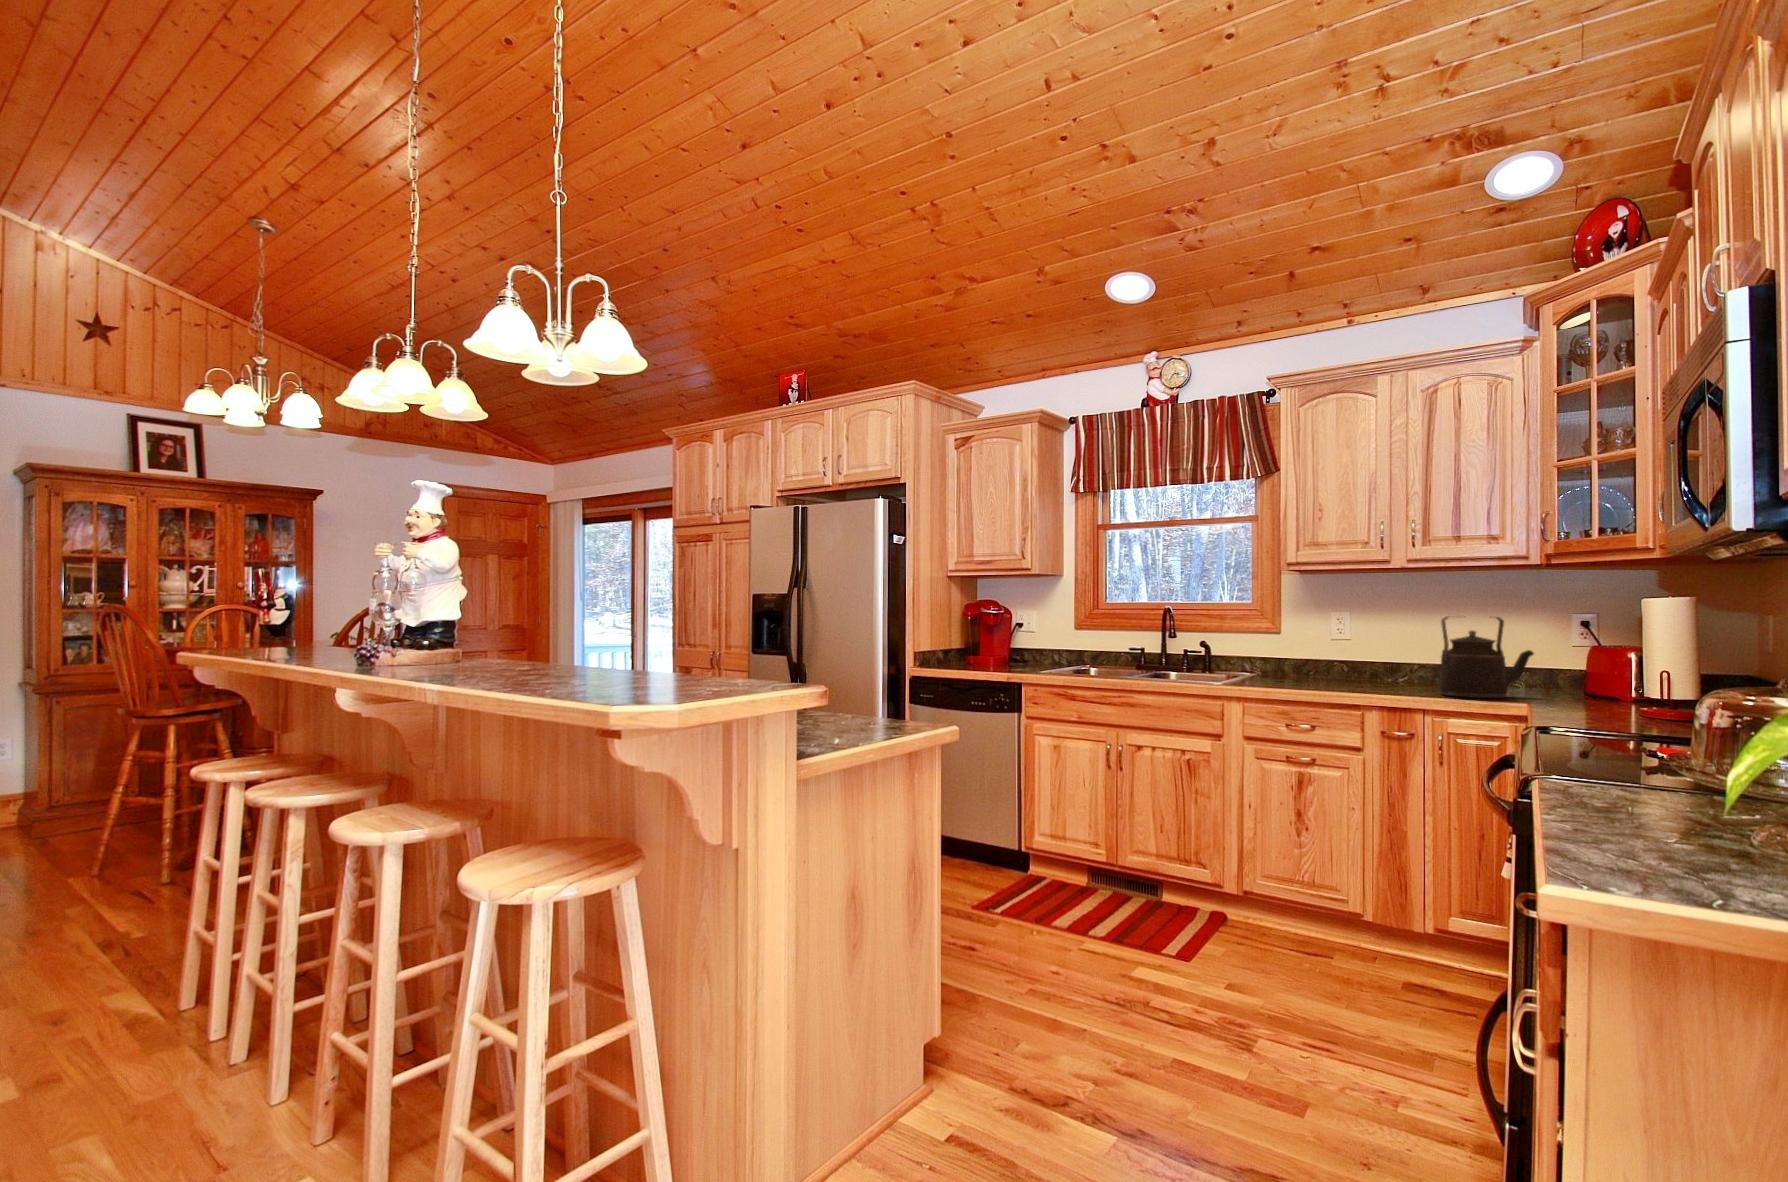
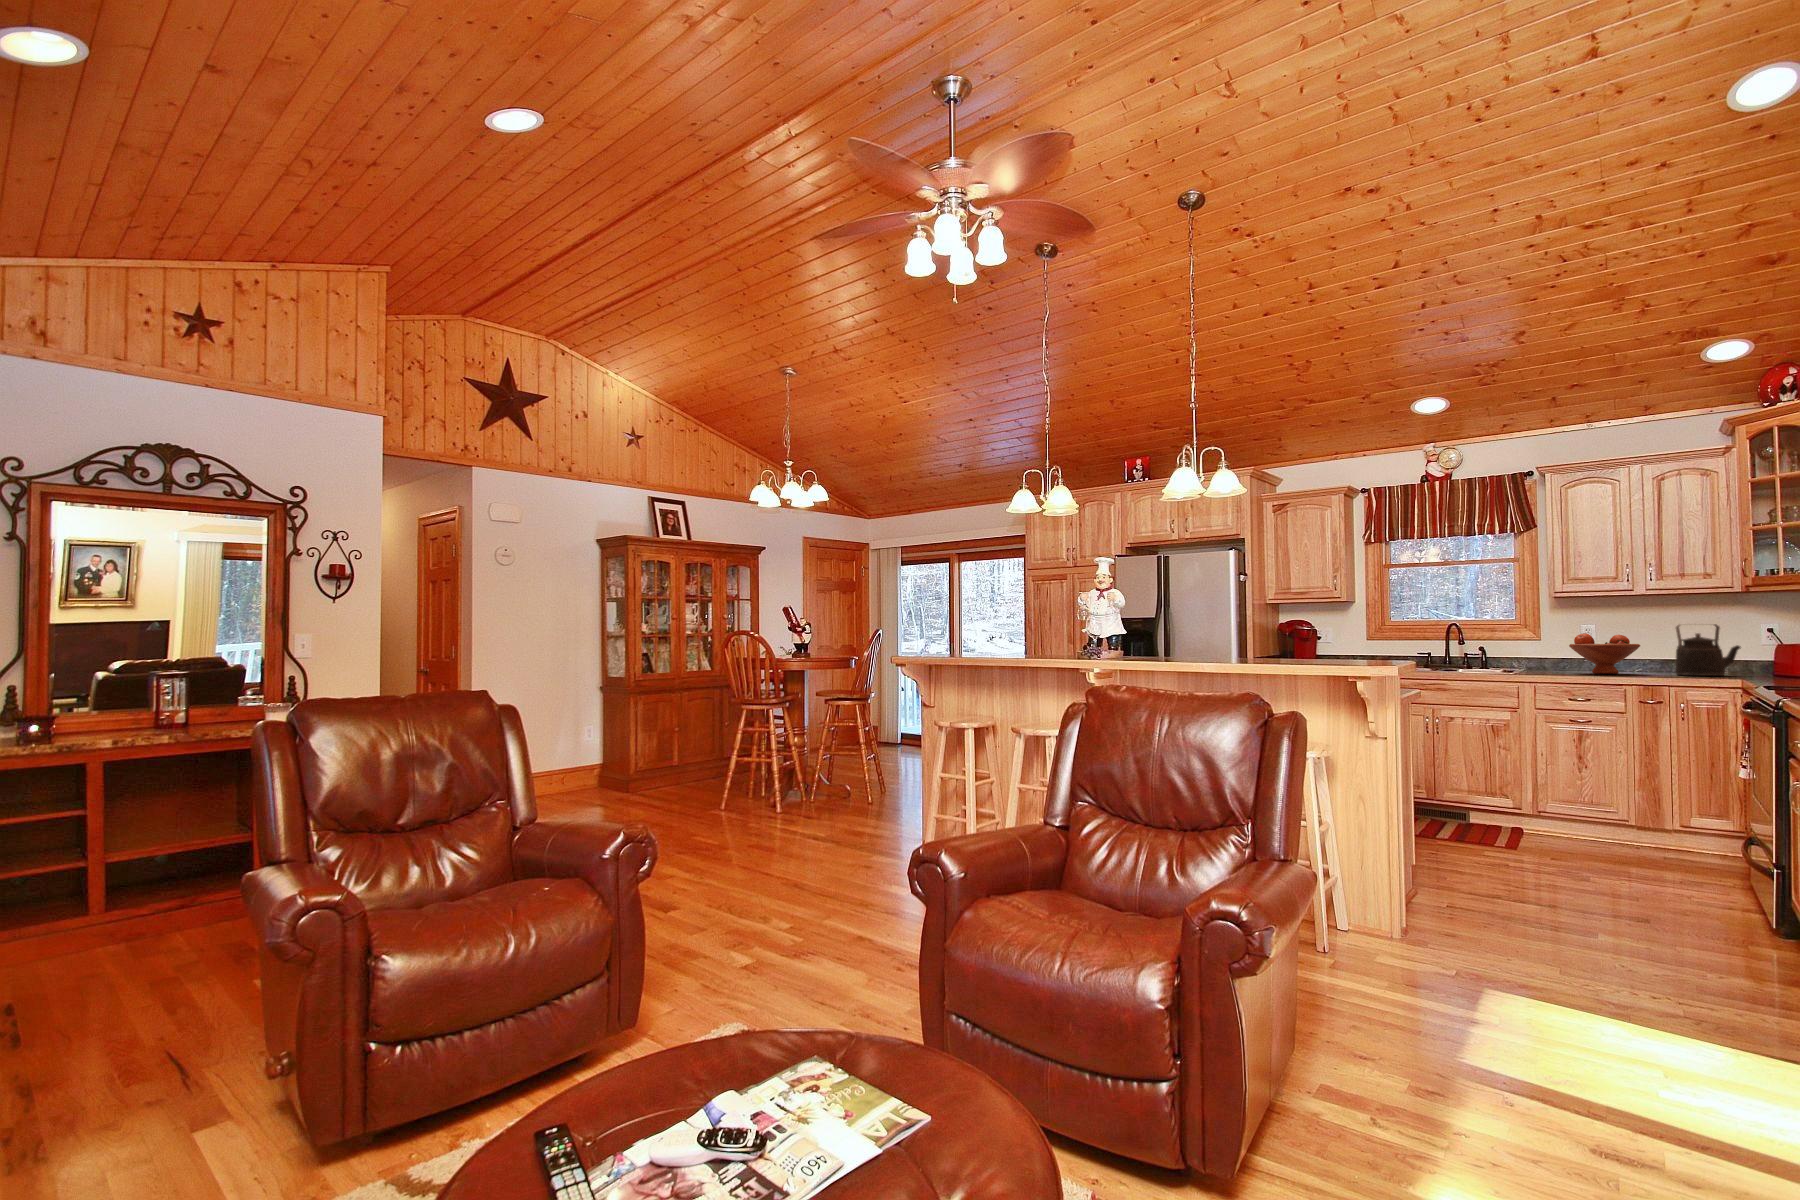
fruit bowl: none [1301,626,1395,689] -> present [1569,633,1640,674]

